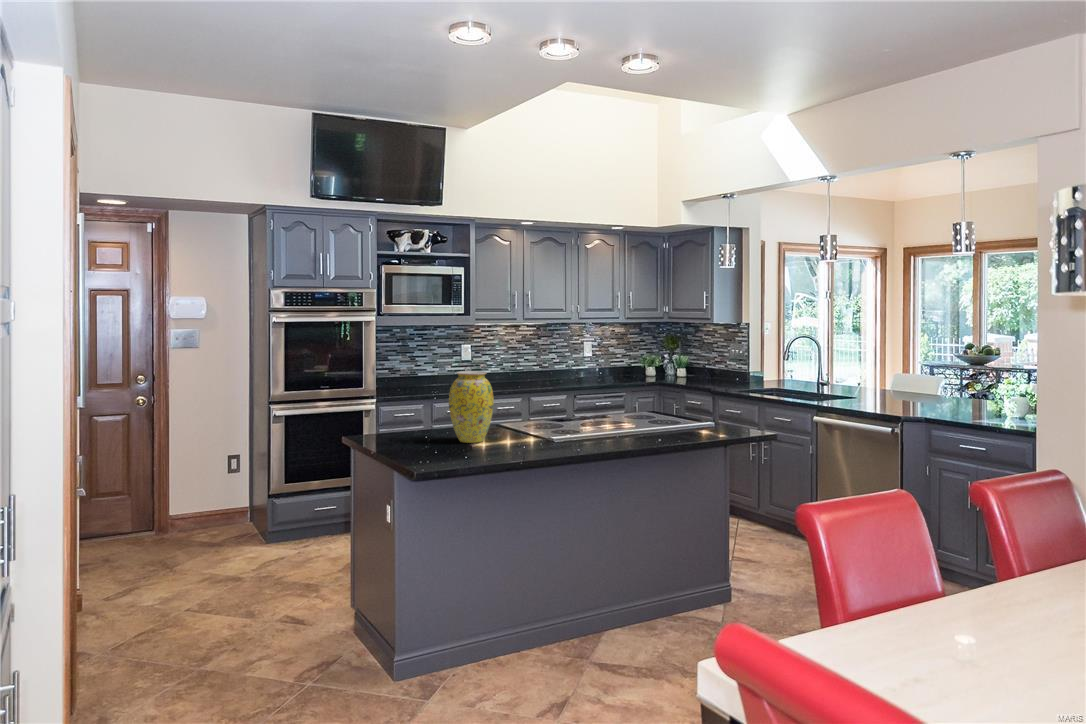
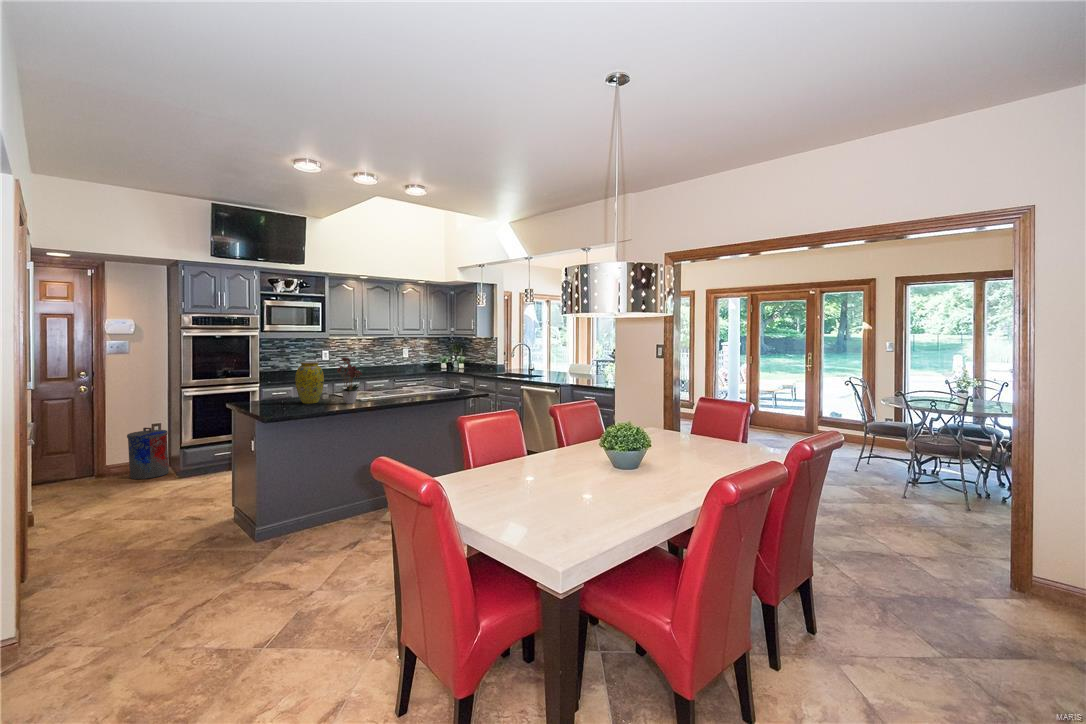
flower arrangement: none [515,361,565,447] -> present [337,357,362,404]
trash can: none [196,461,249,540] -> present [127,428,169,479]

